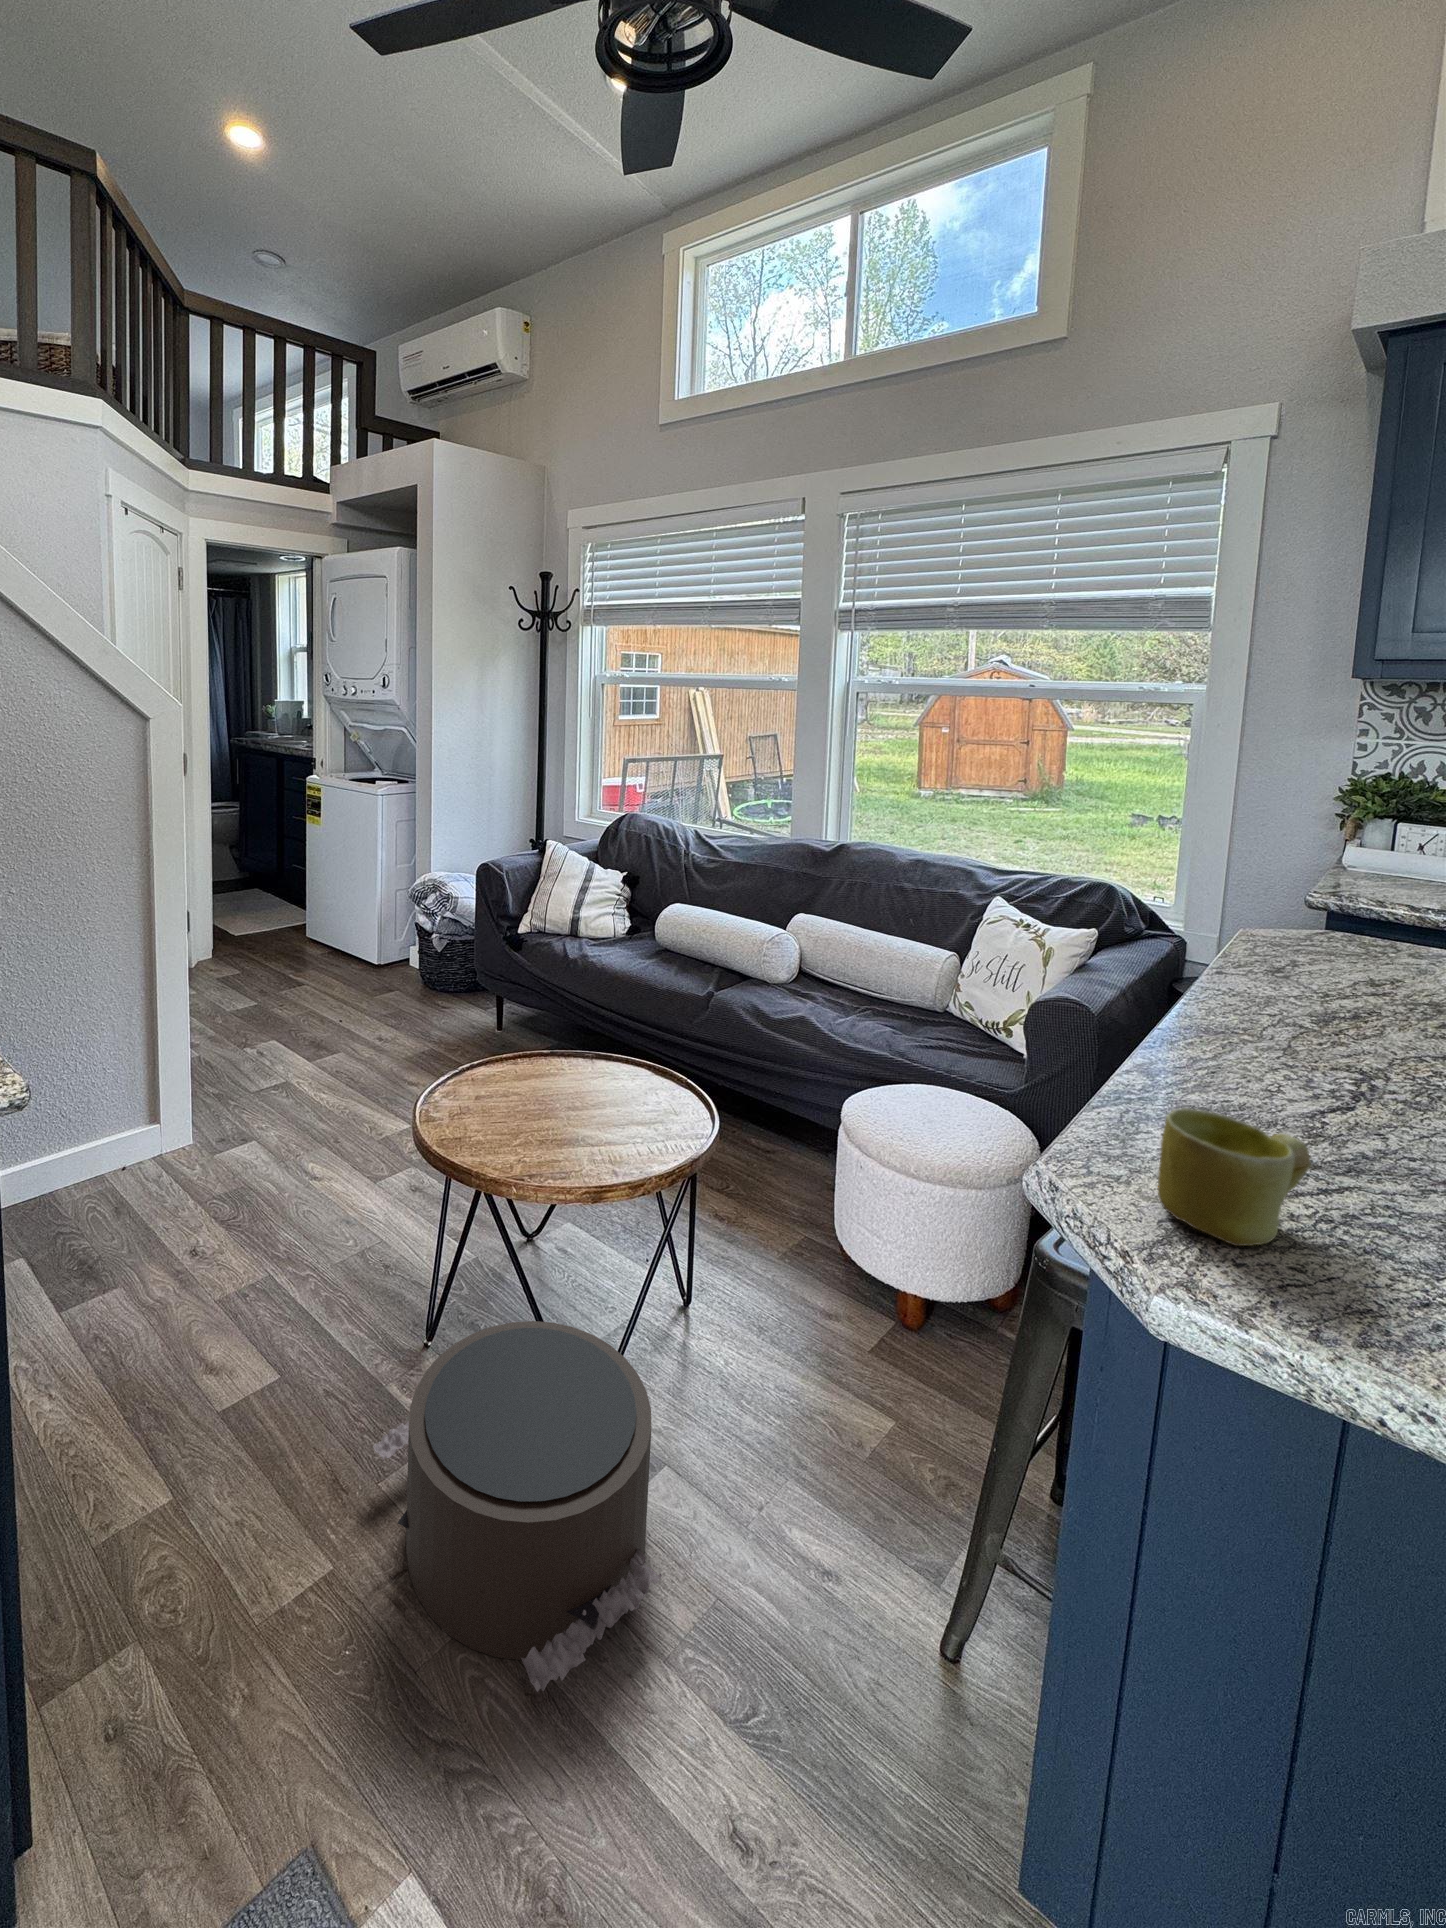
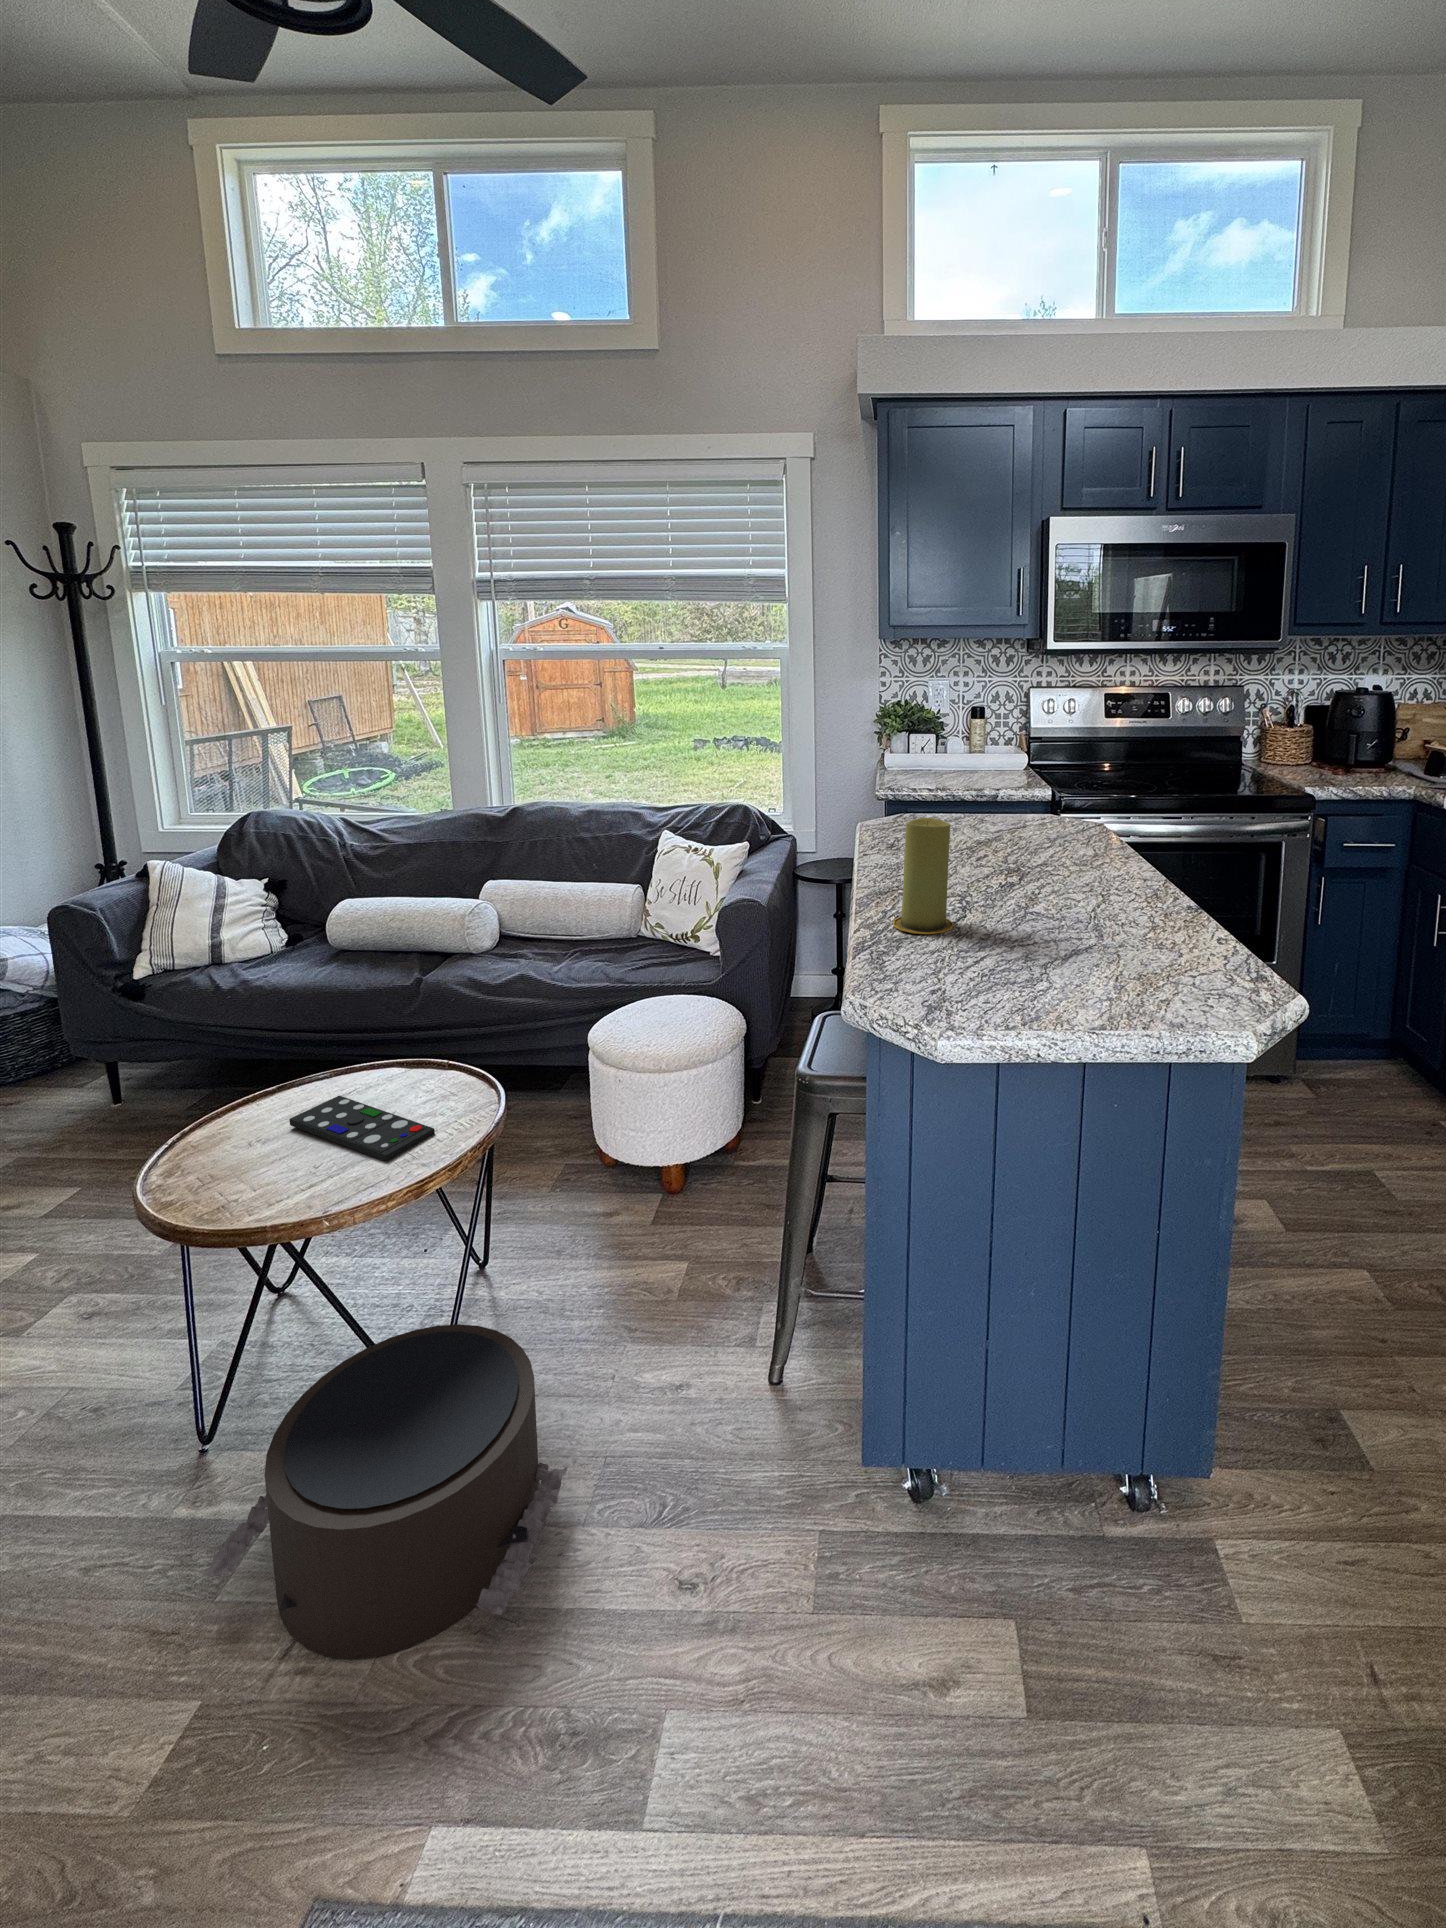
candle: none [1199,922,1334,1122] -> present [893,818,954,934]
remote control: none [538,1073,634,1150] -> present [289,1095,435,1162]
mug: present [1158,1108,1311,1246] -> none [912,934,974,1001]

